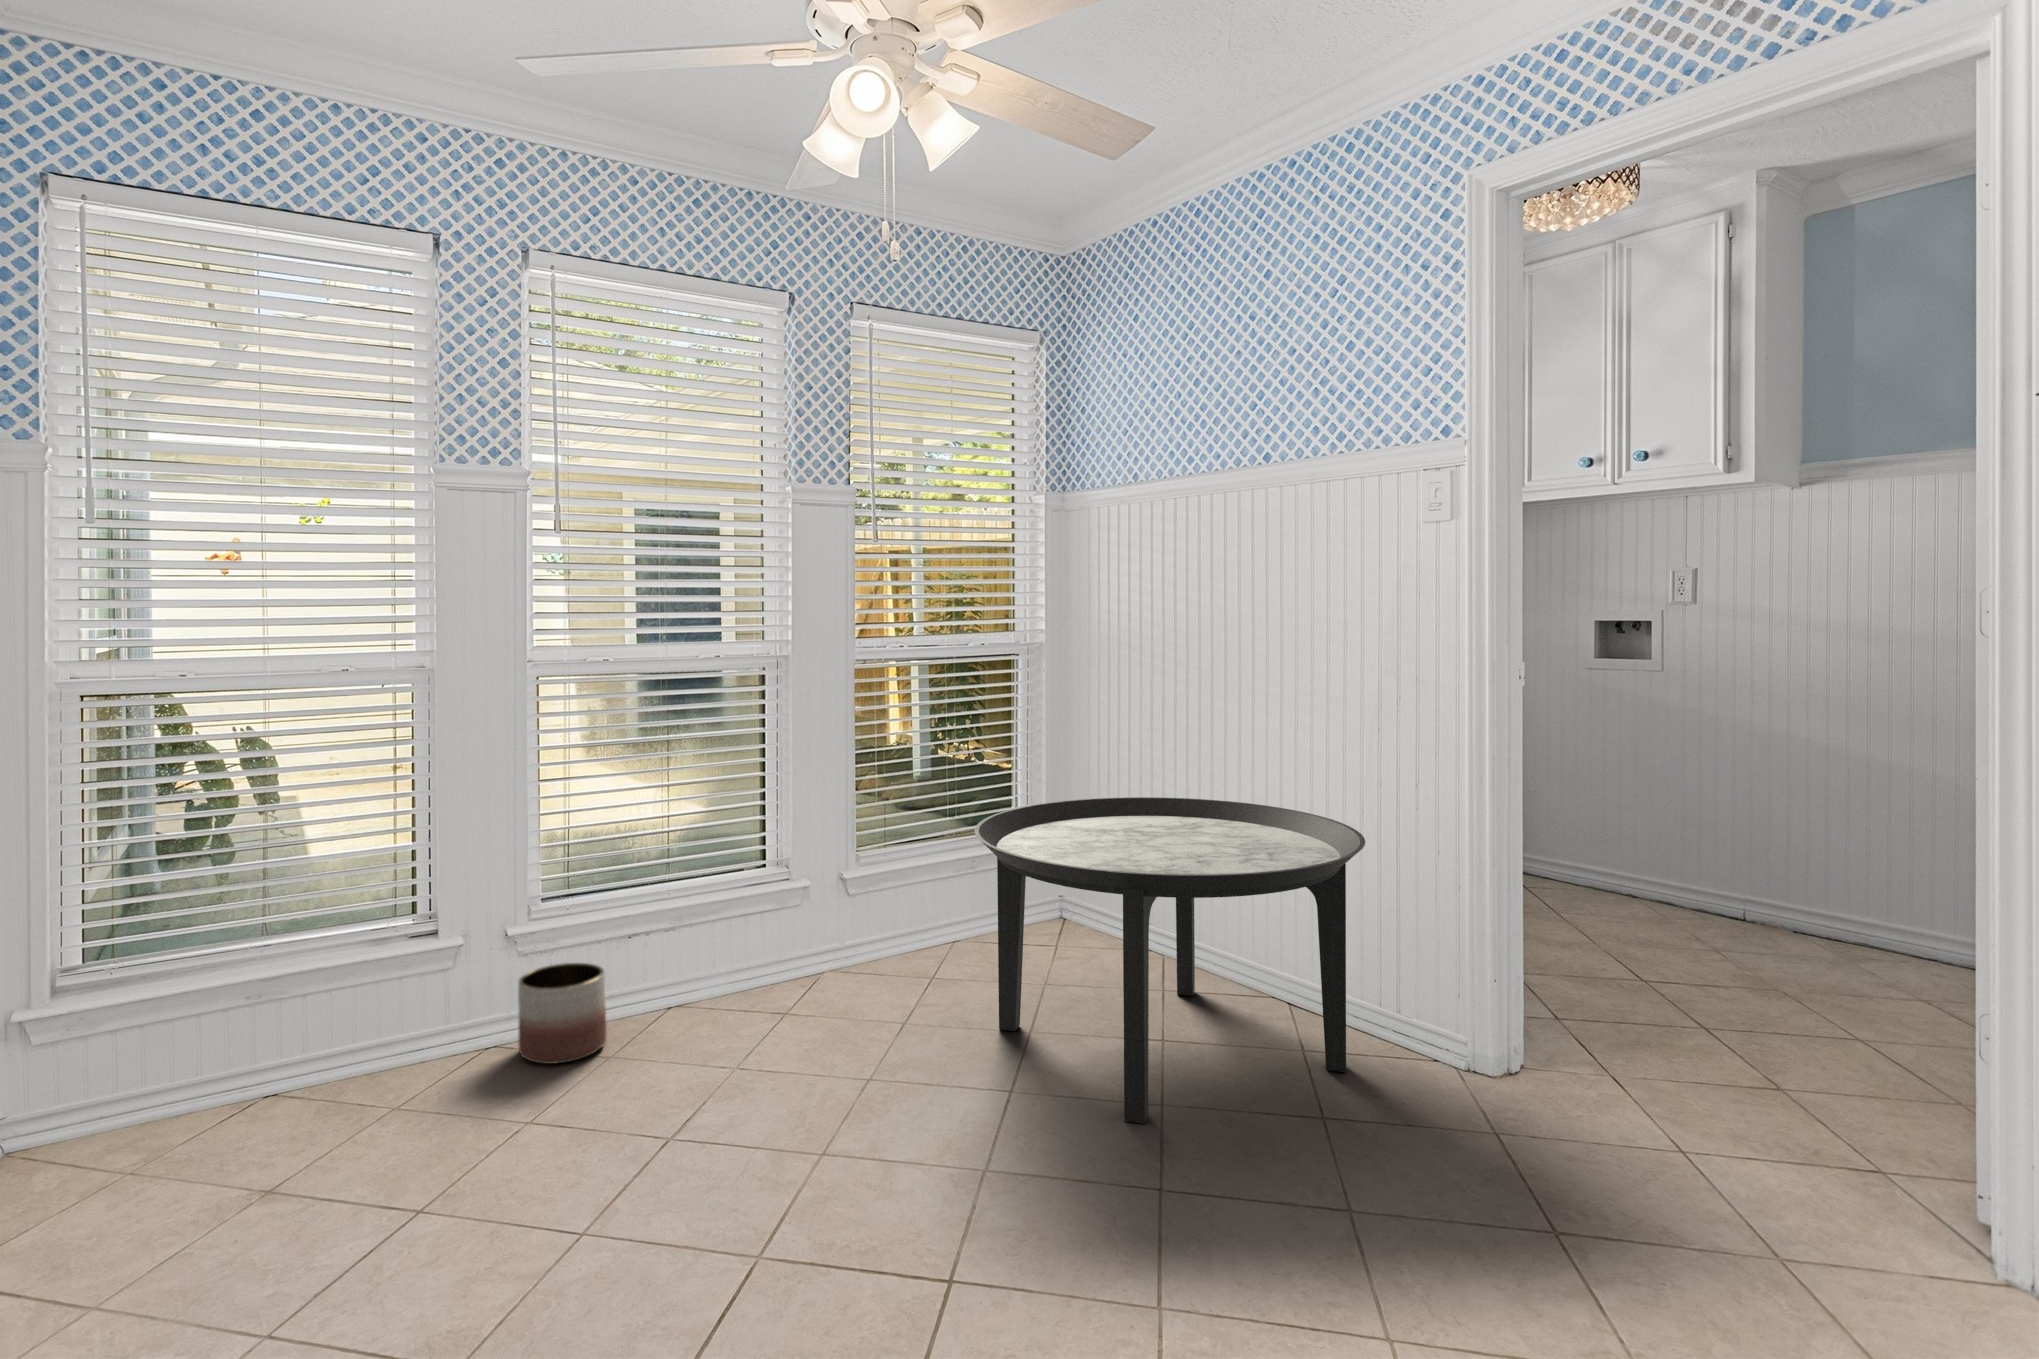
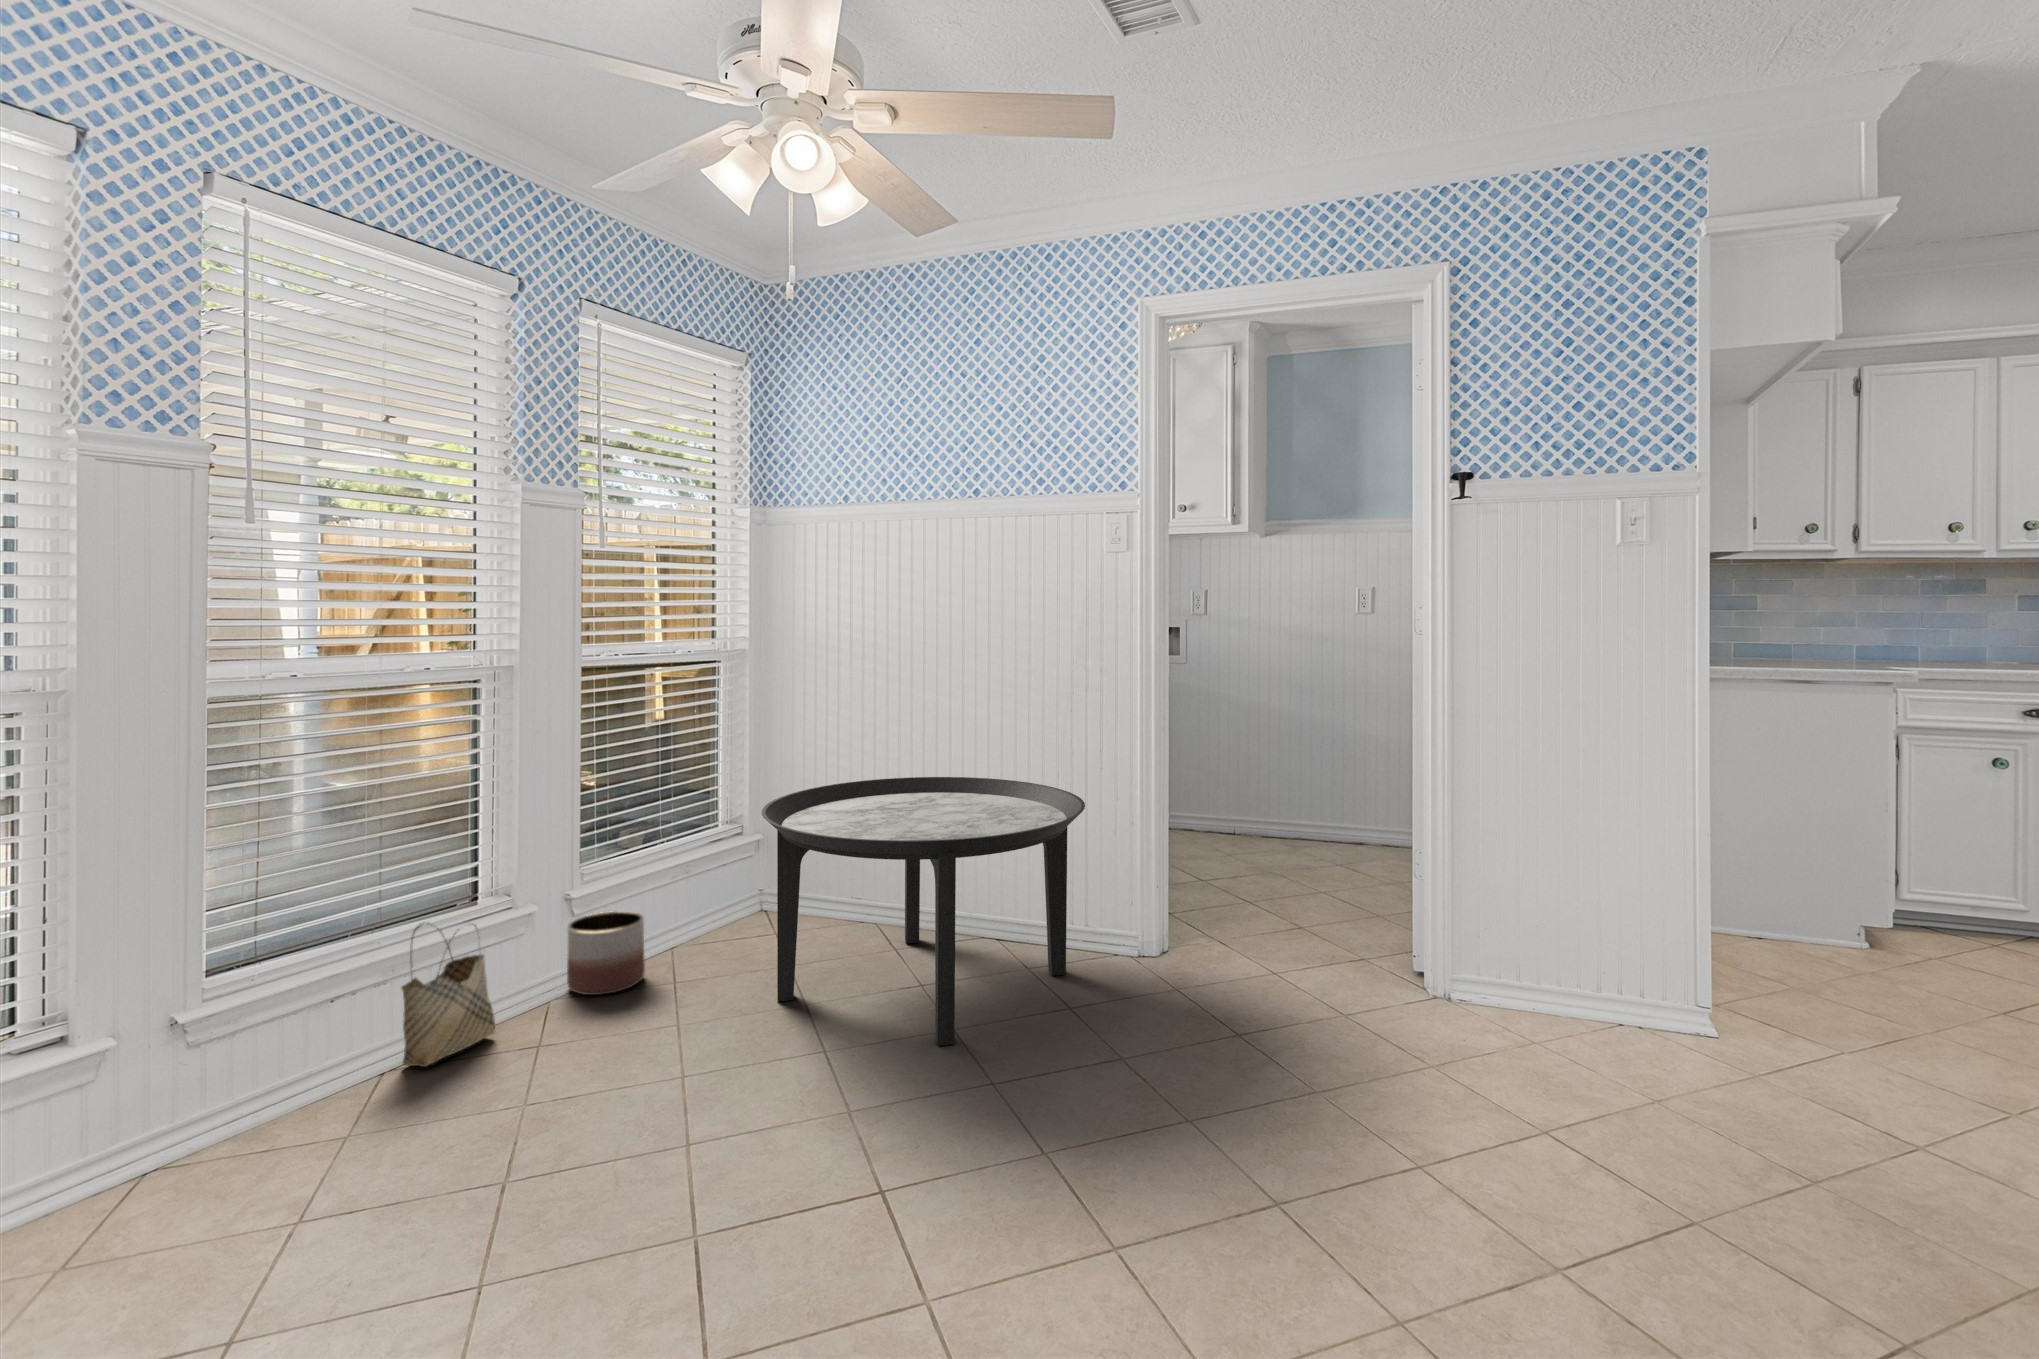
woven basket: none [666,891,750,1021] -> present [402,923,495,1067]
planter: present [518,963,606,1064] -> present [567,911,645,995]

